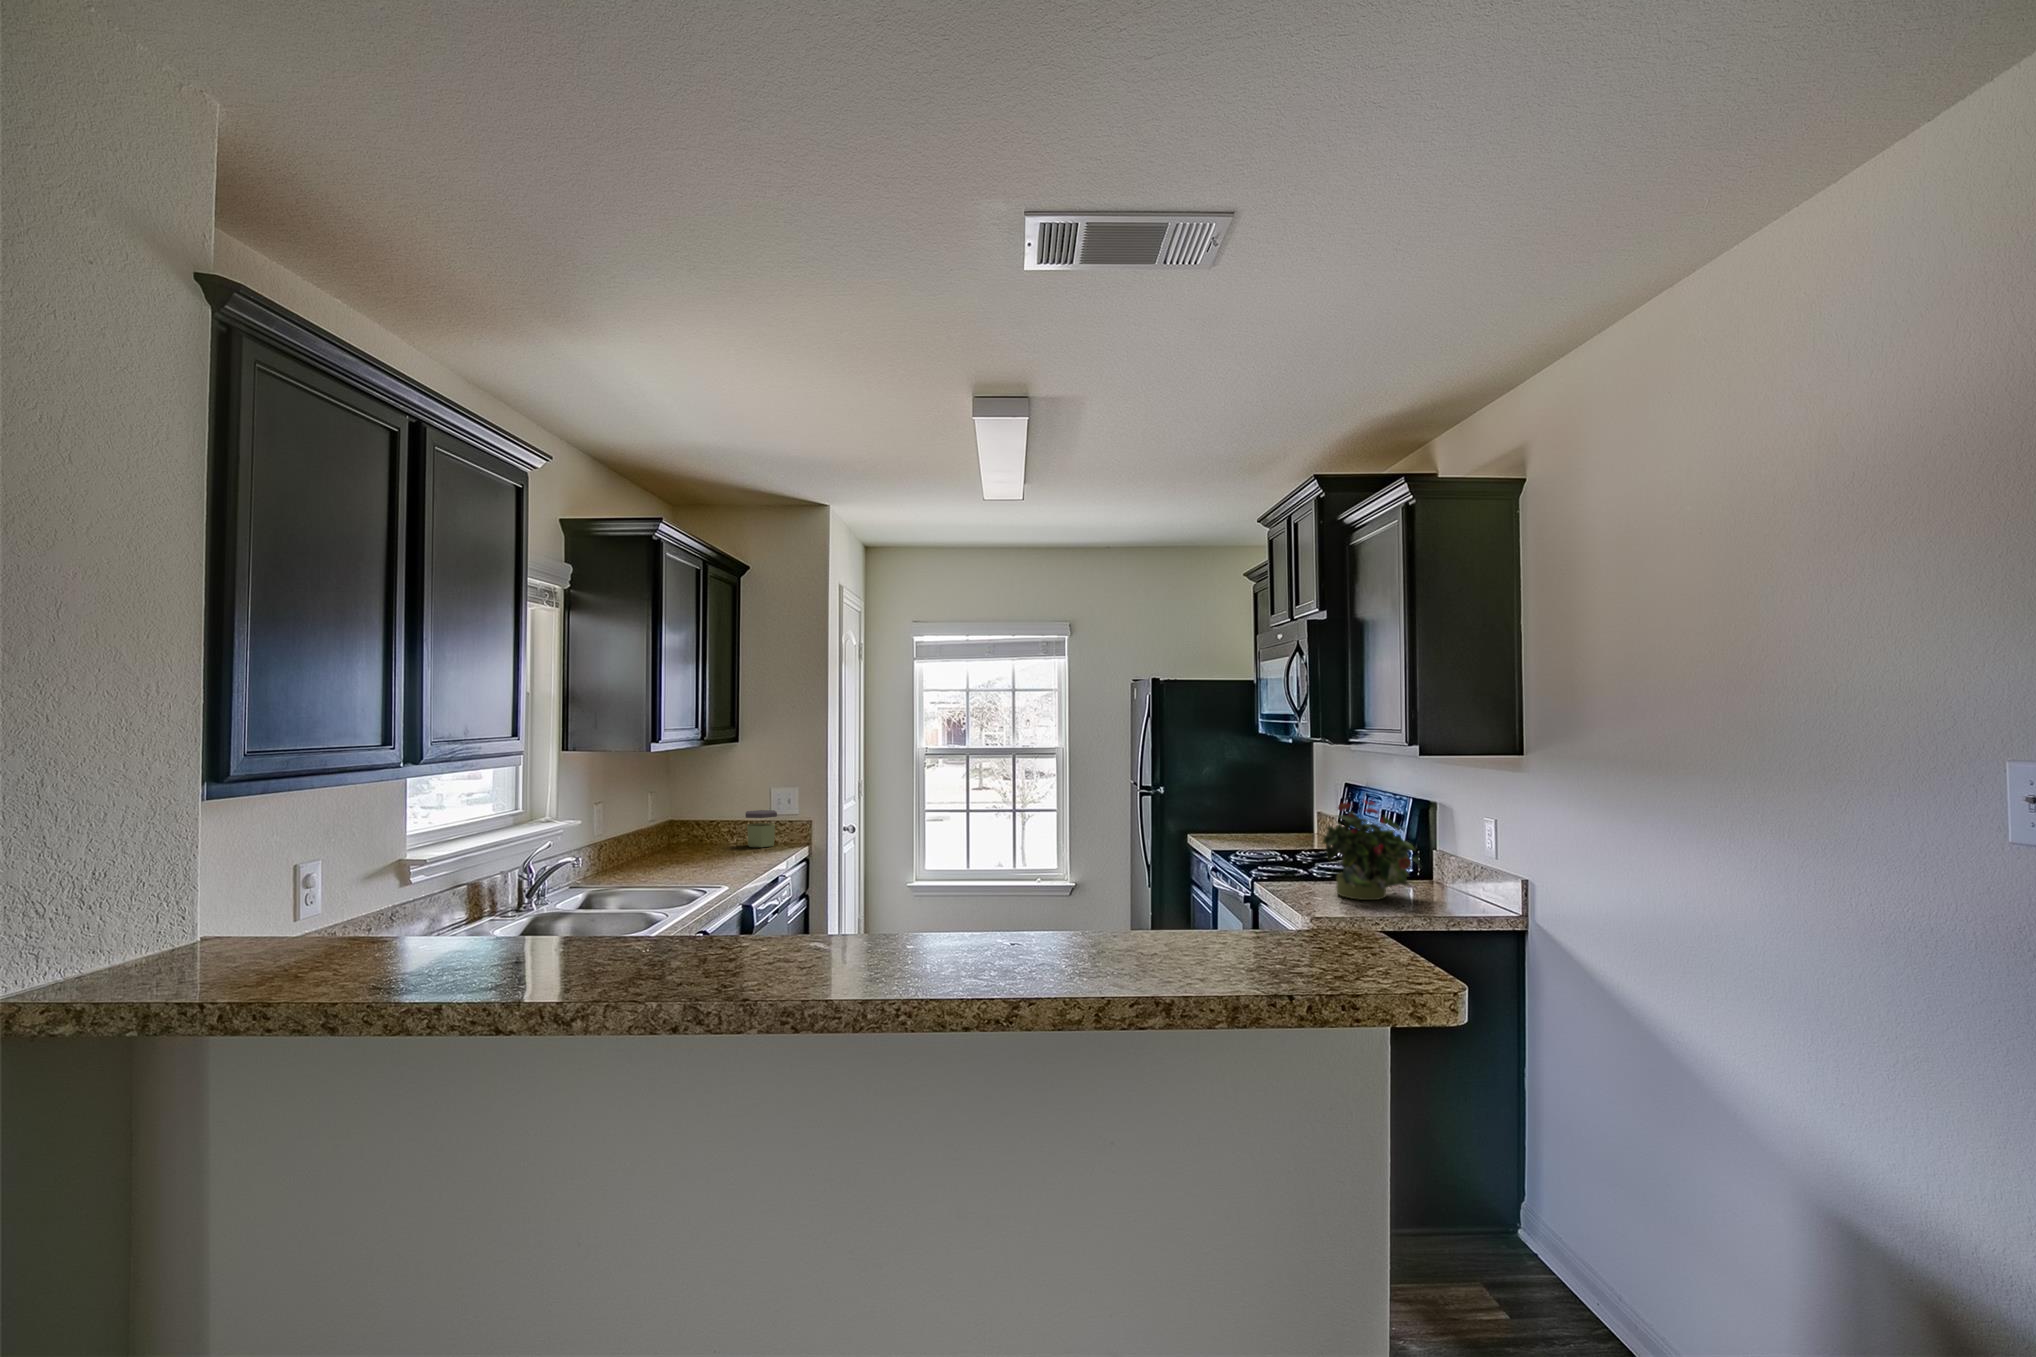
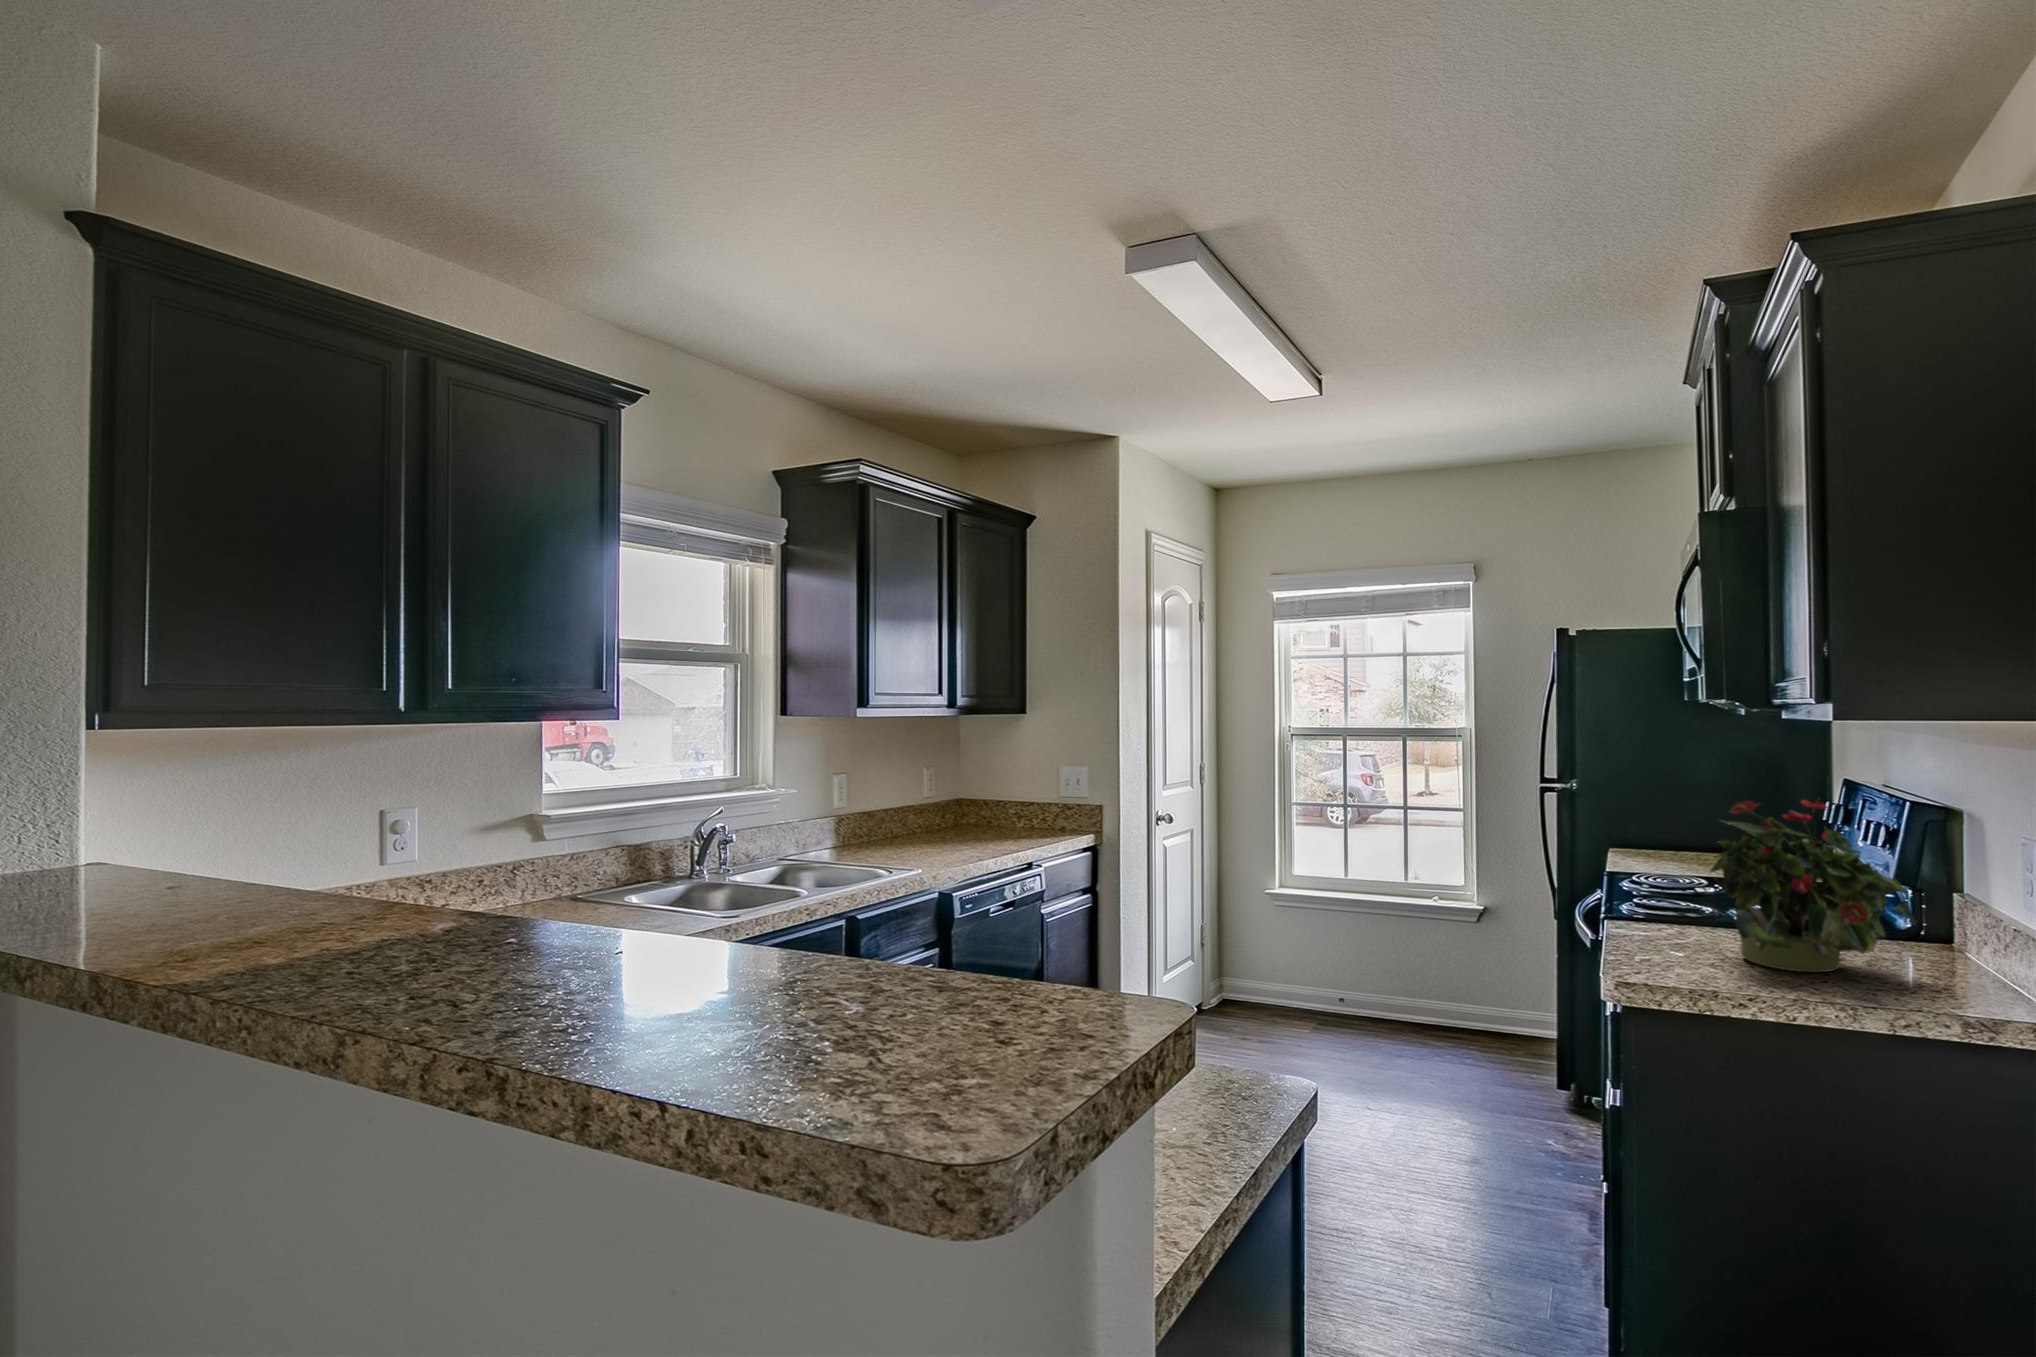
jar: present [745,810,777,847] -> none [1020,791,1057,833]

